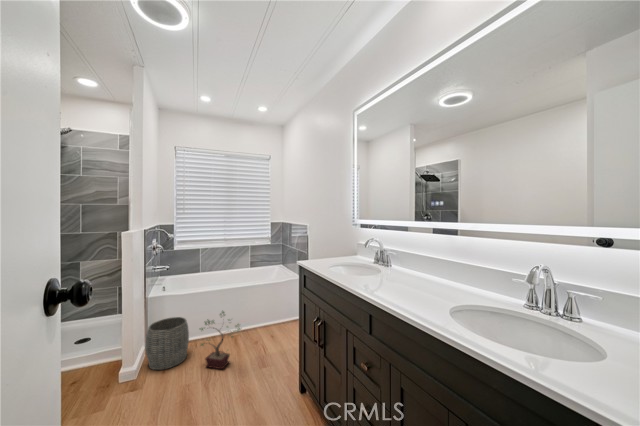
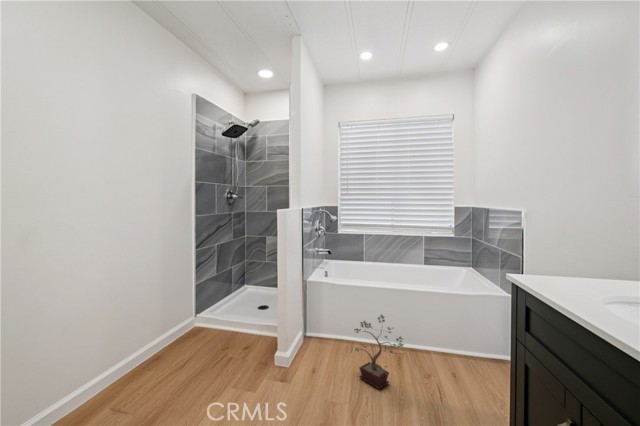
woven basket: present [146,317,189,370] -> none [303,308,345,364]

